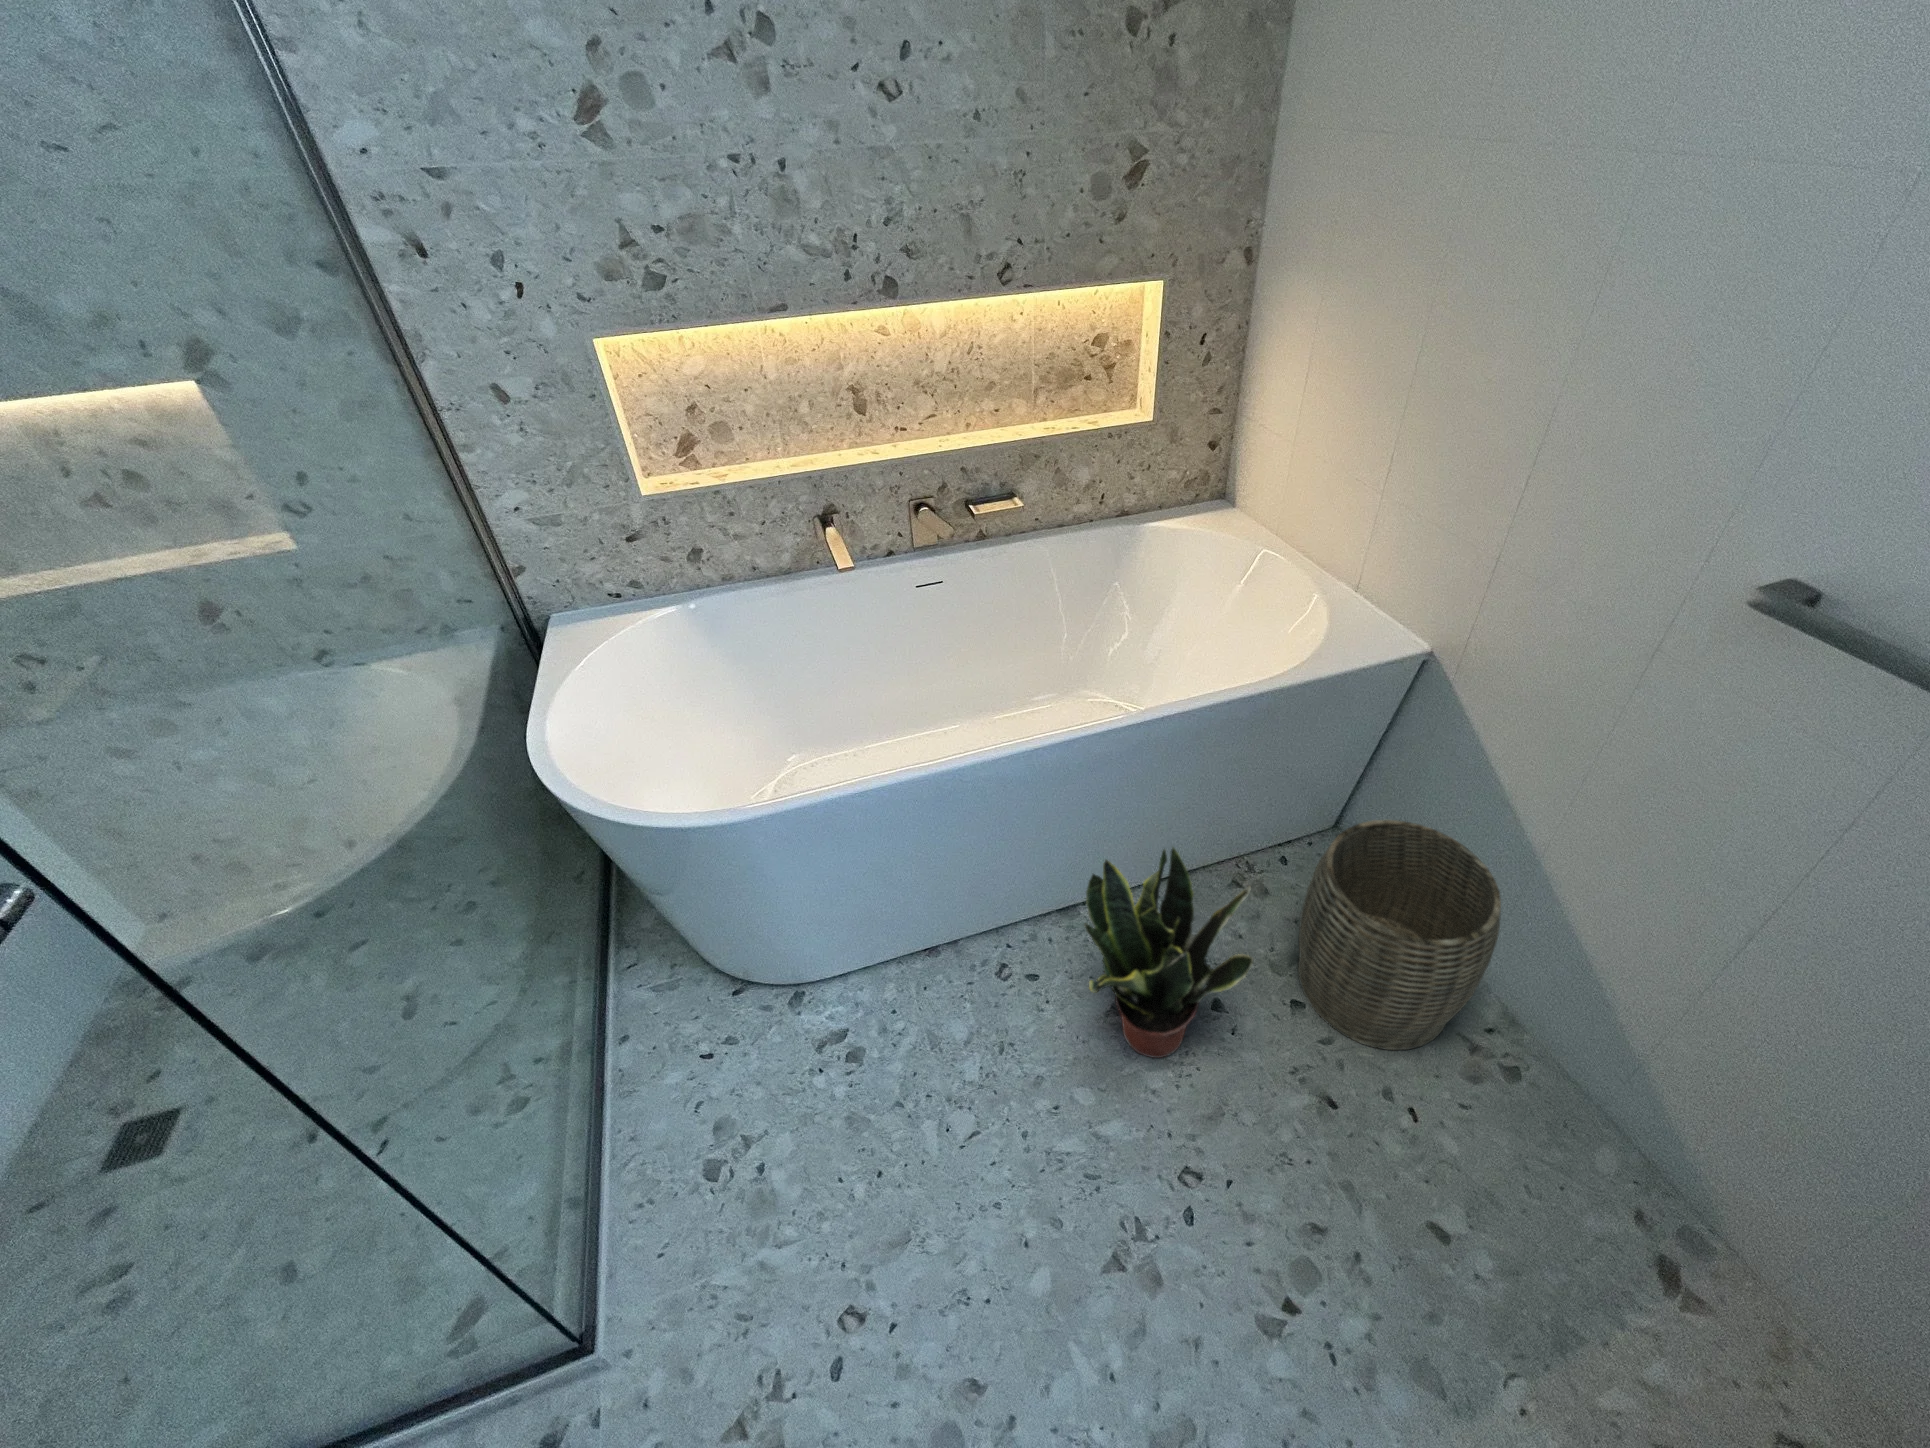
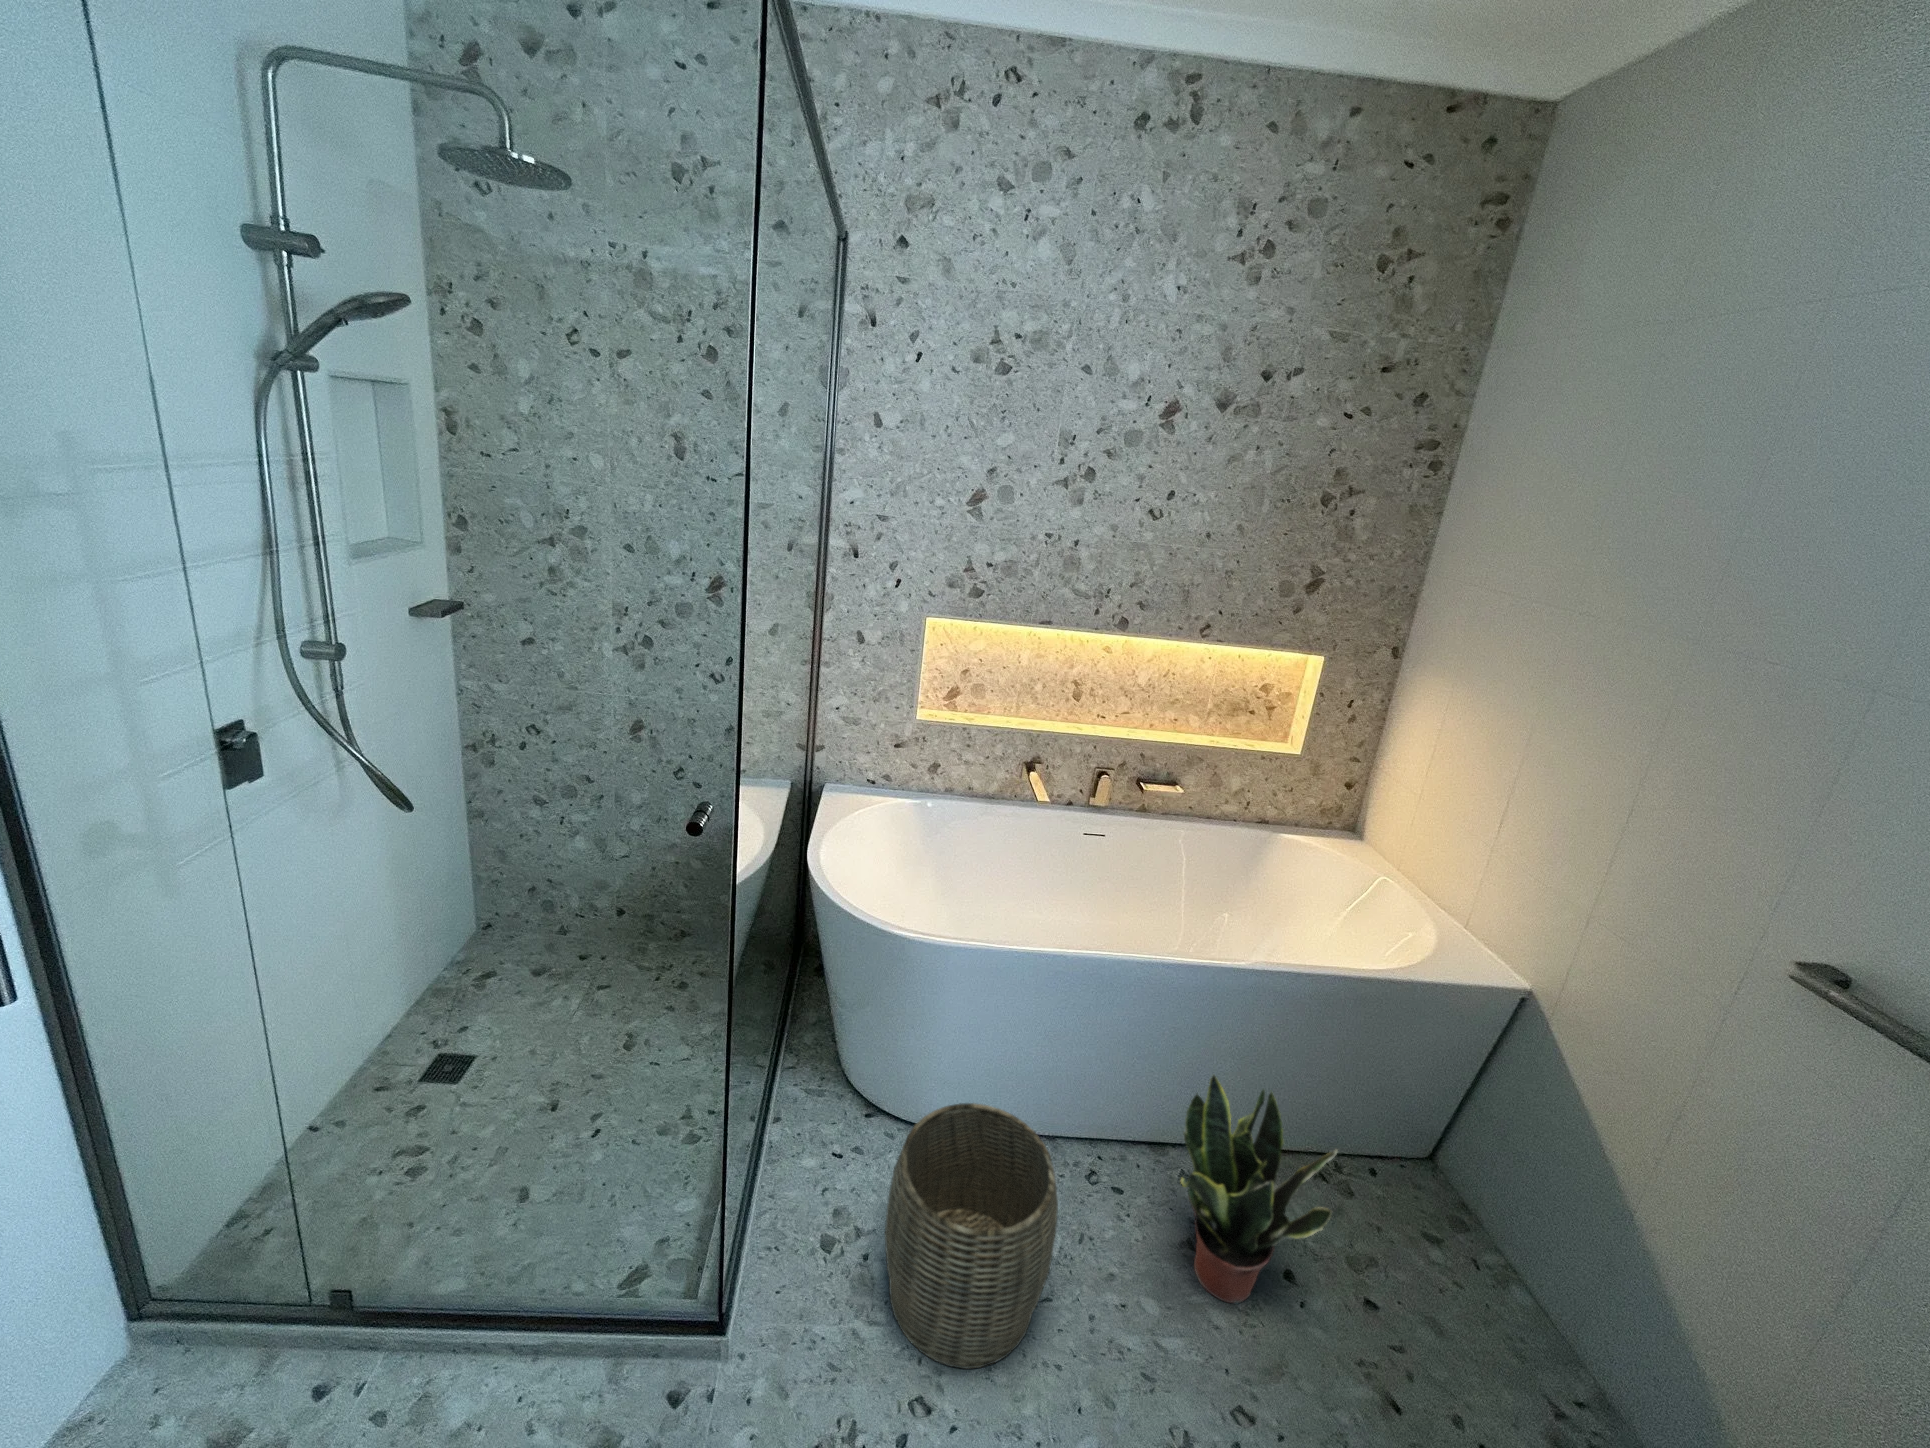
woven basket: present [1298,820,1501,1050] -> present [885,1103,1058,1368]

